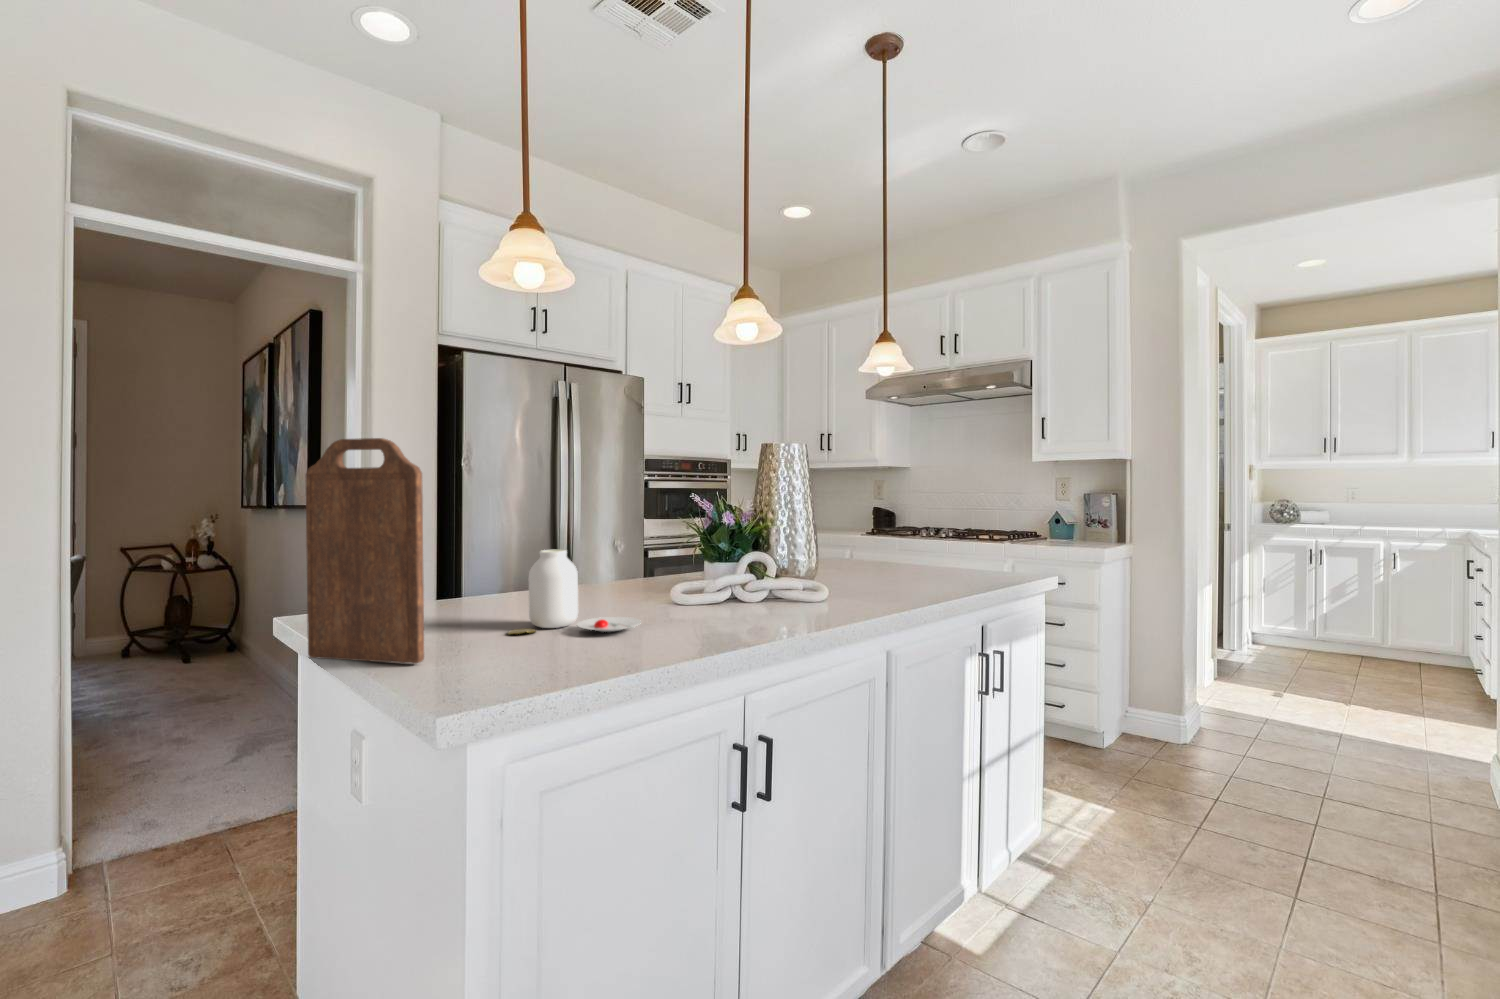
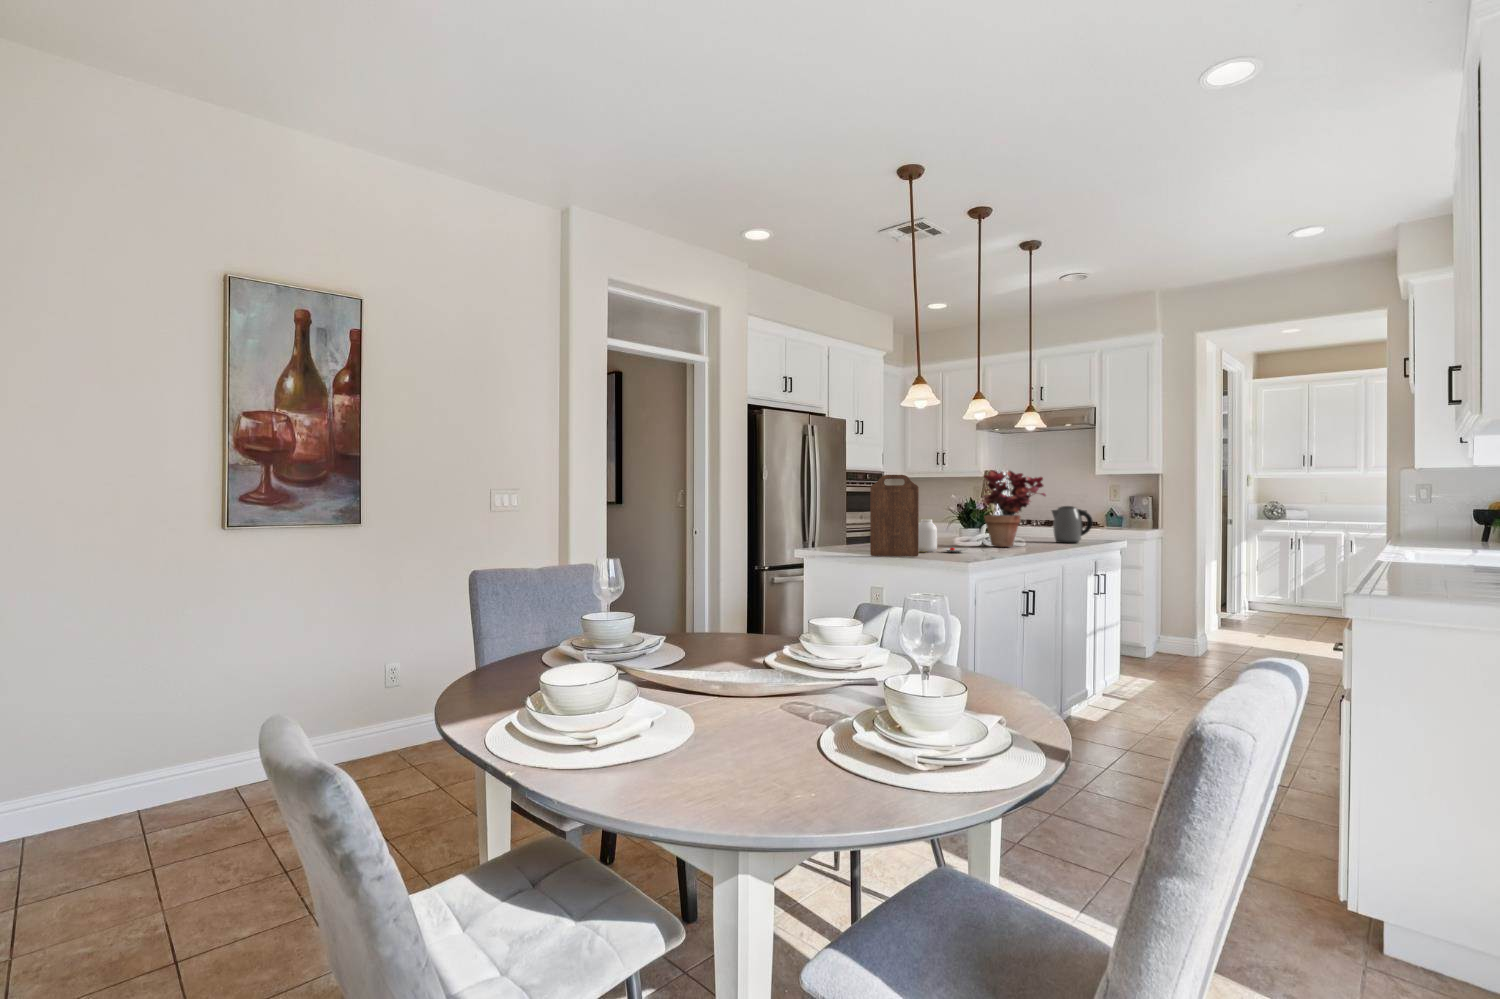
potted plant: none [729,440,870,601] -> present [984,470,1046,547]
kettle: none [917,513,991,583] -> present [1052,506,1093,543]

